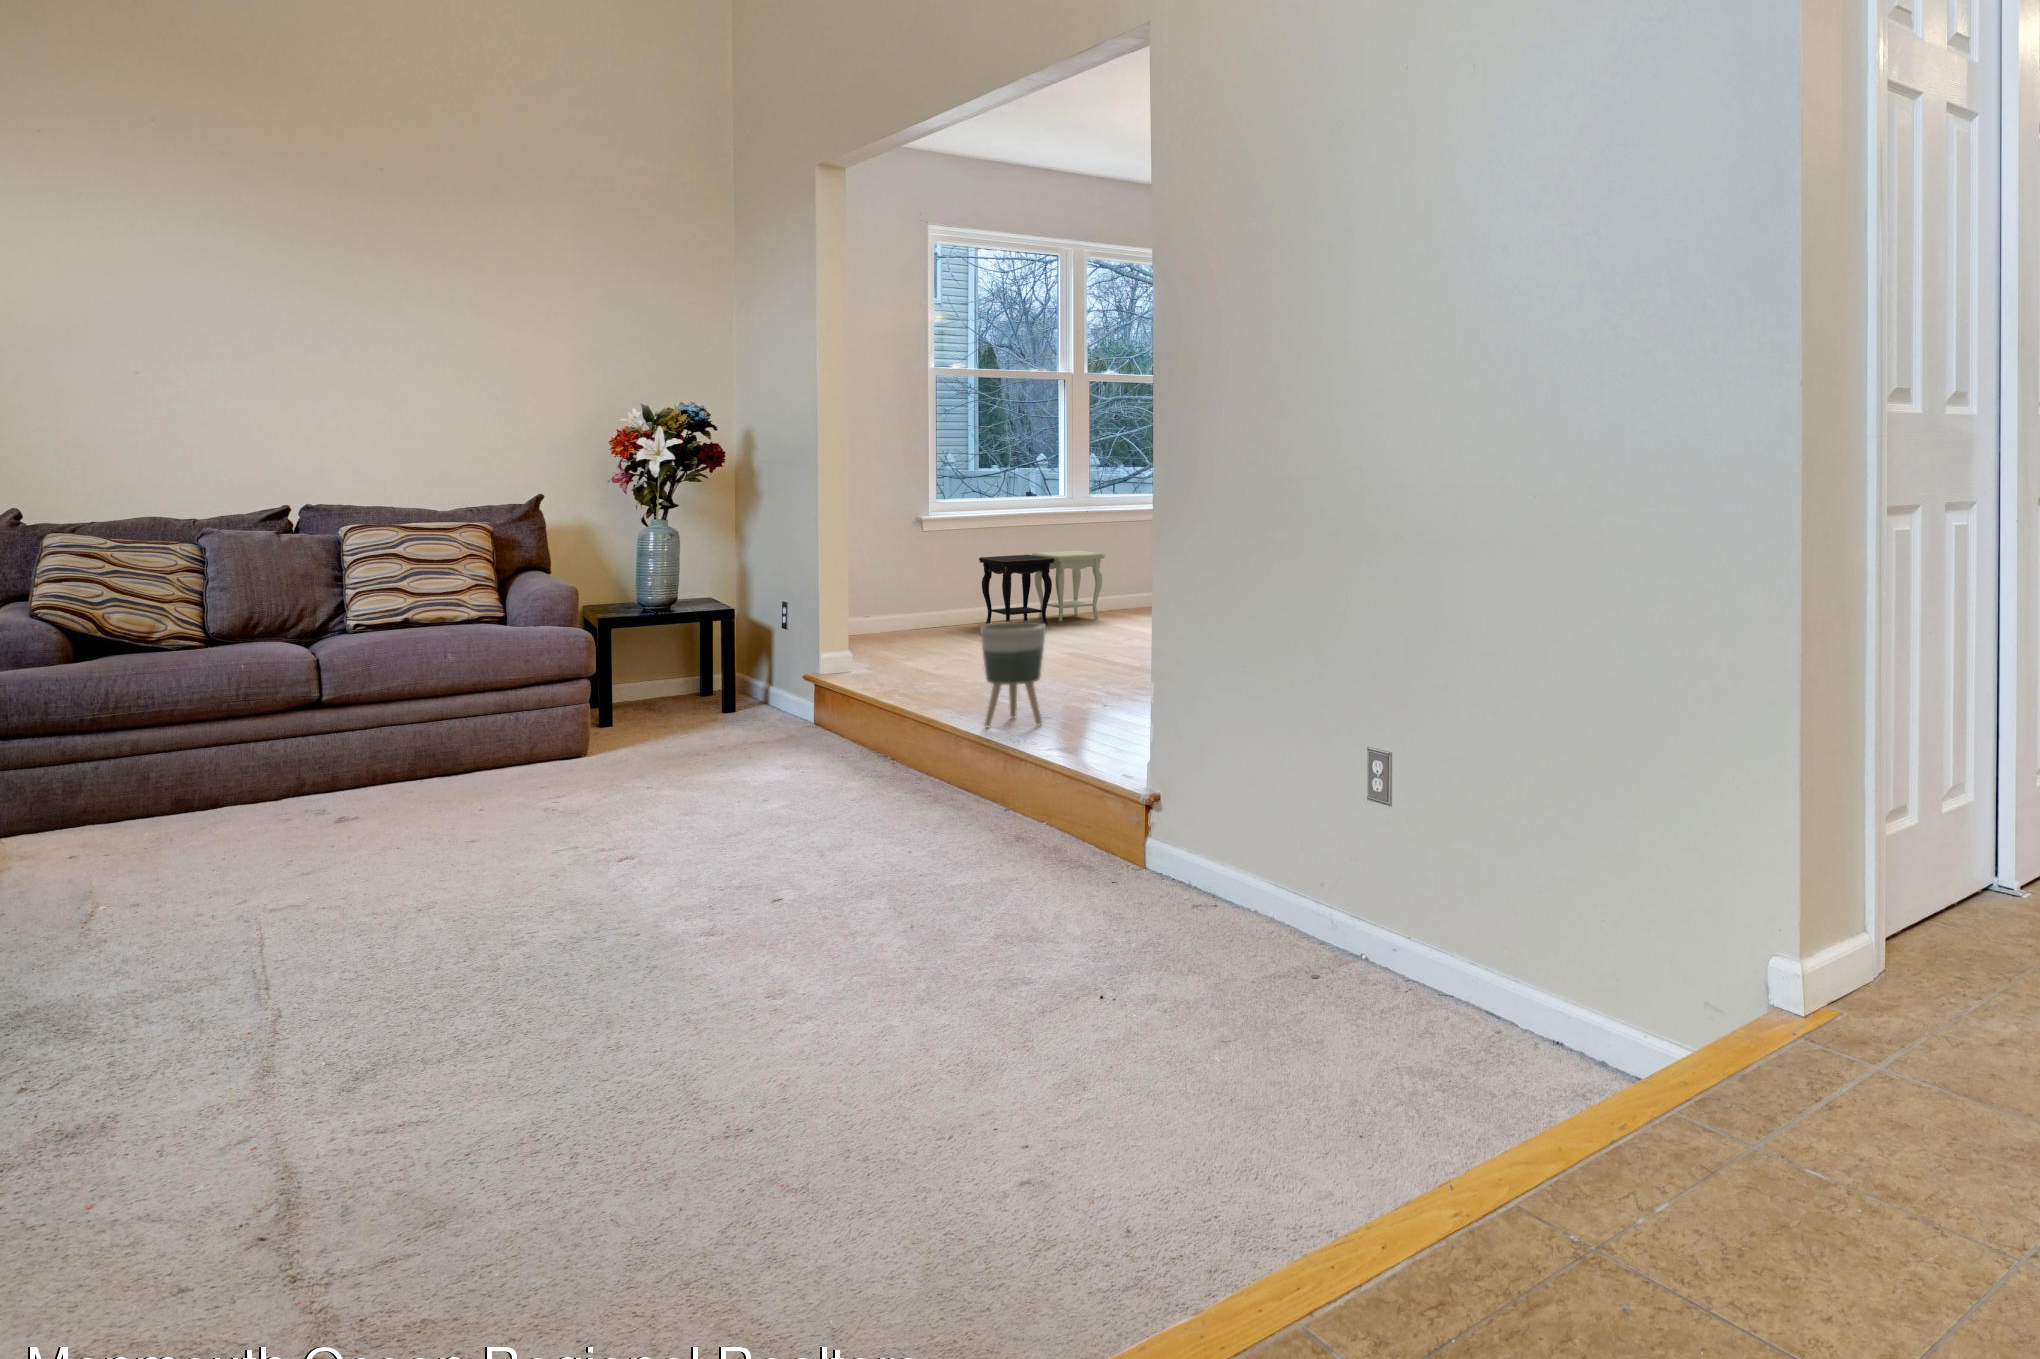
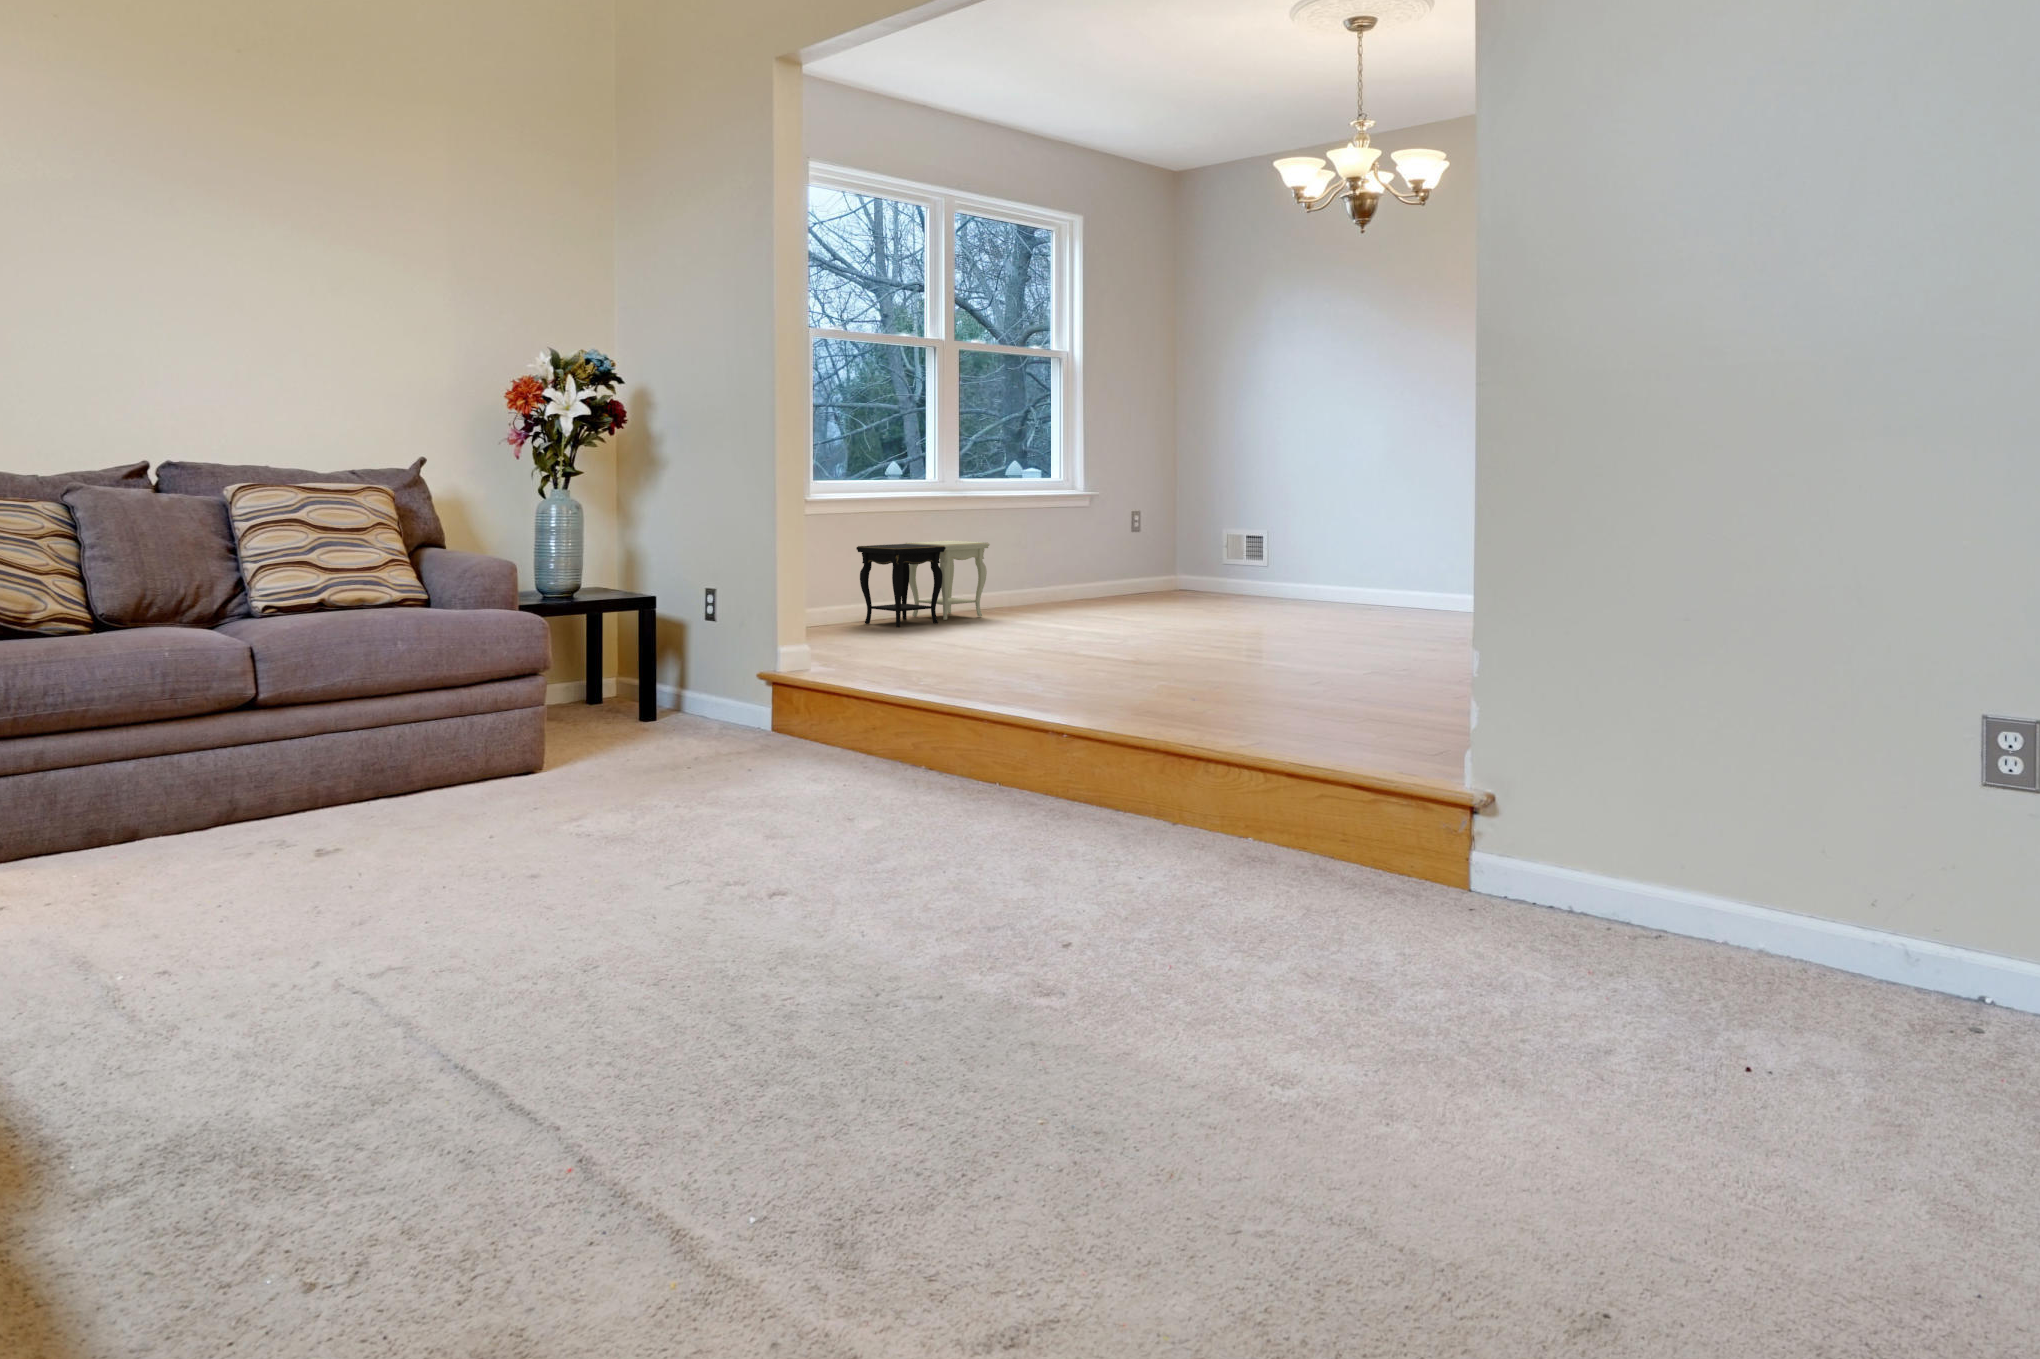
planter: present [980,622,1046,727] -> none [1063,595,1143,725]

